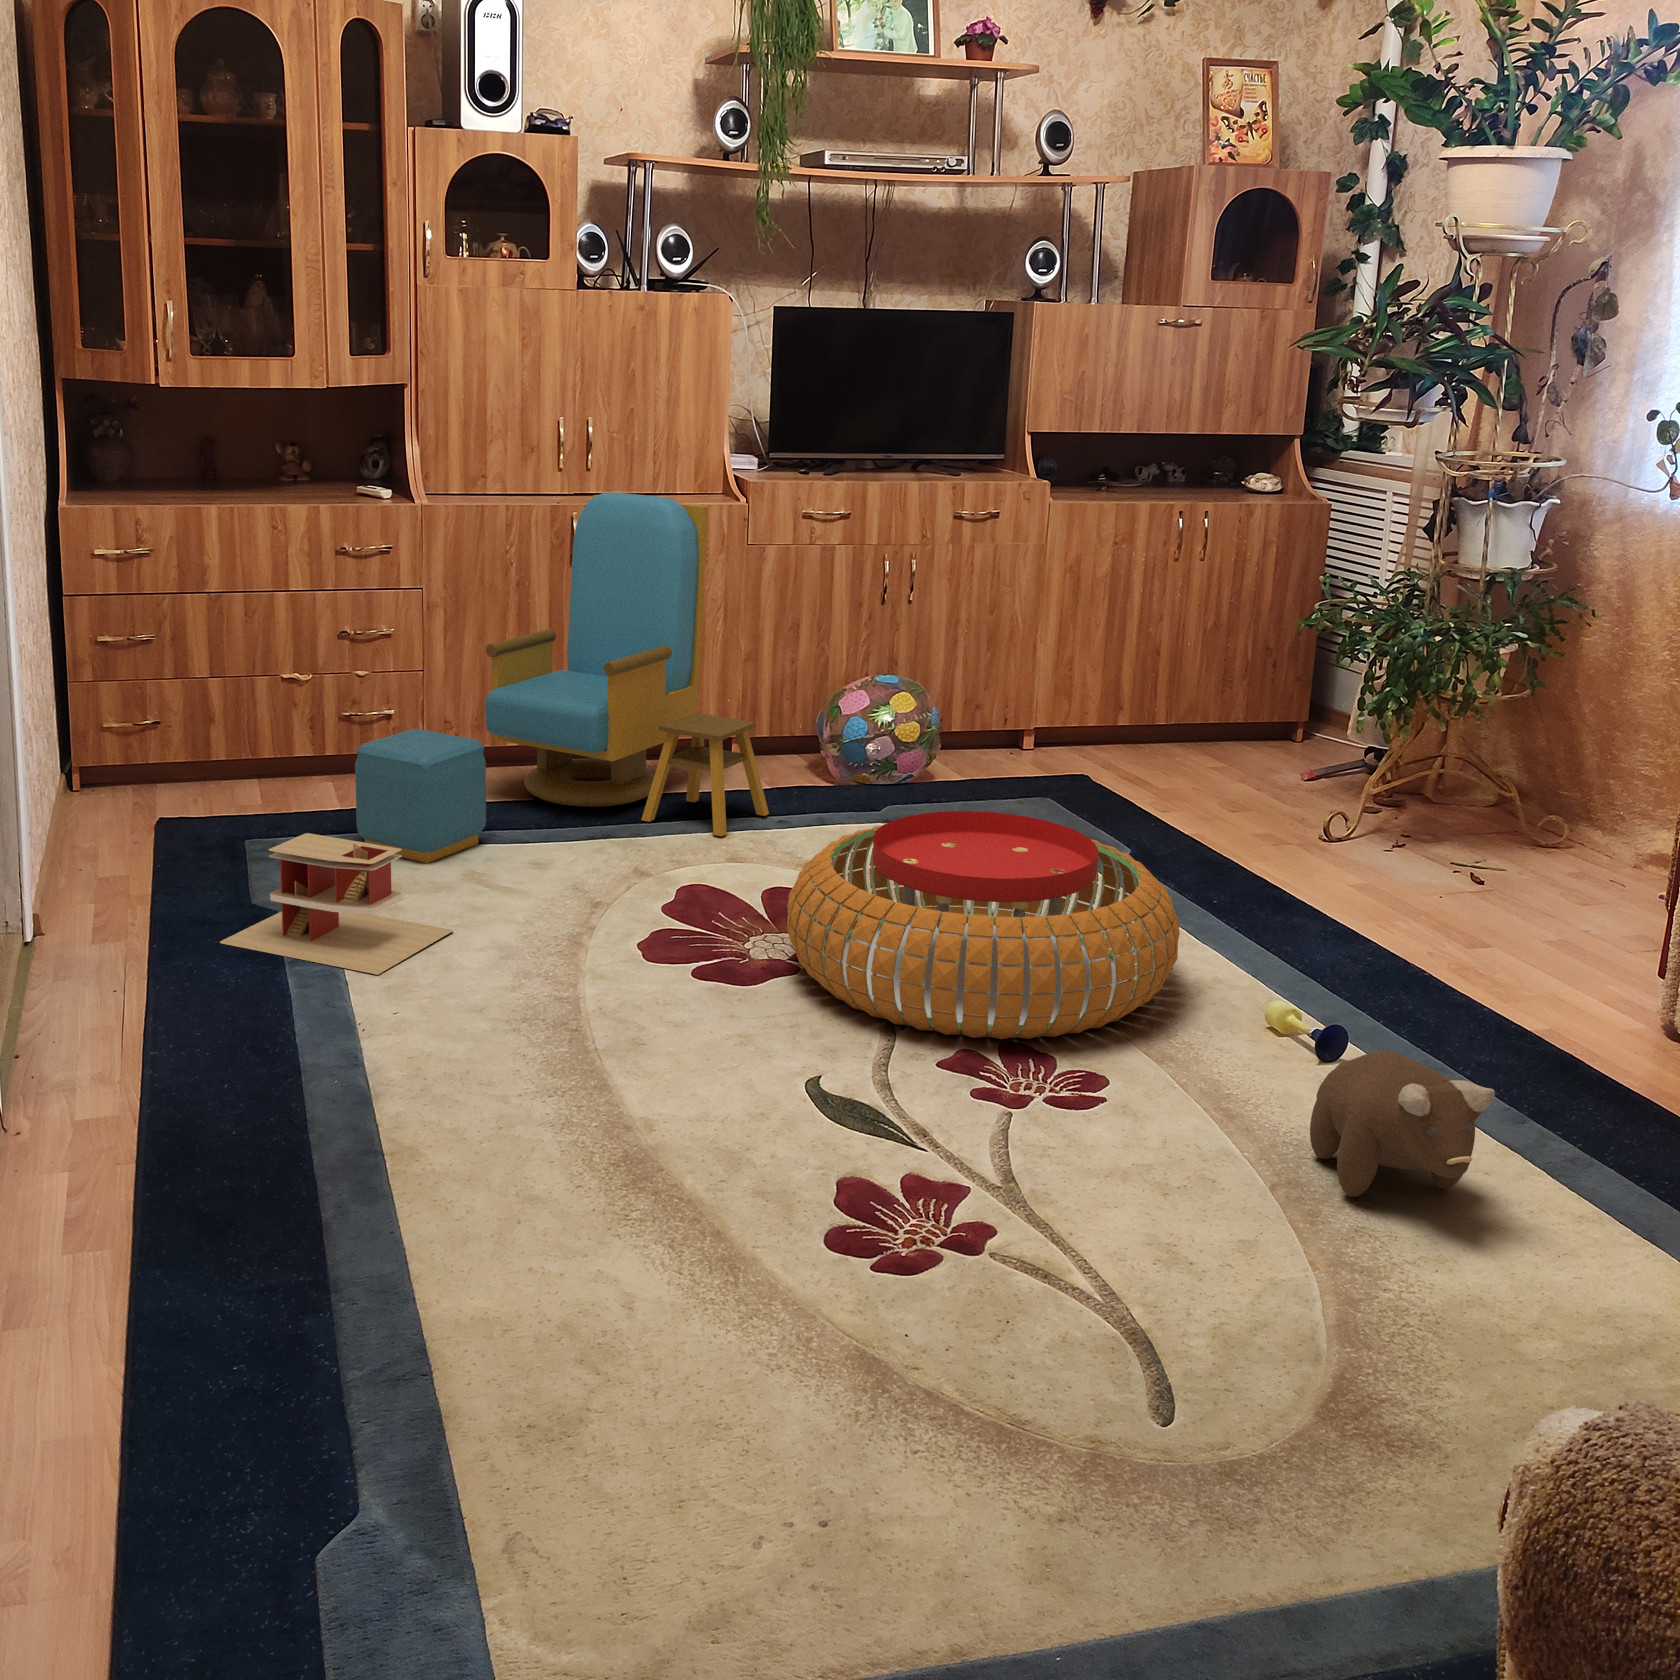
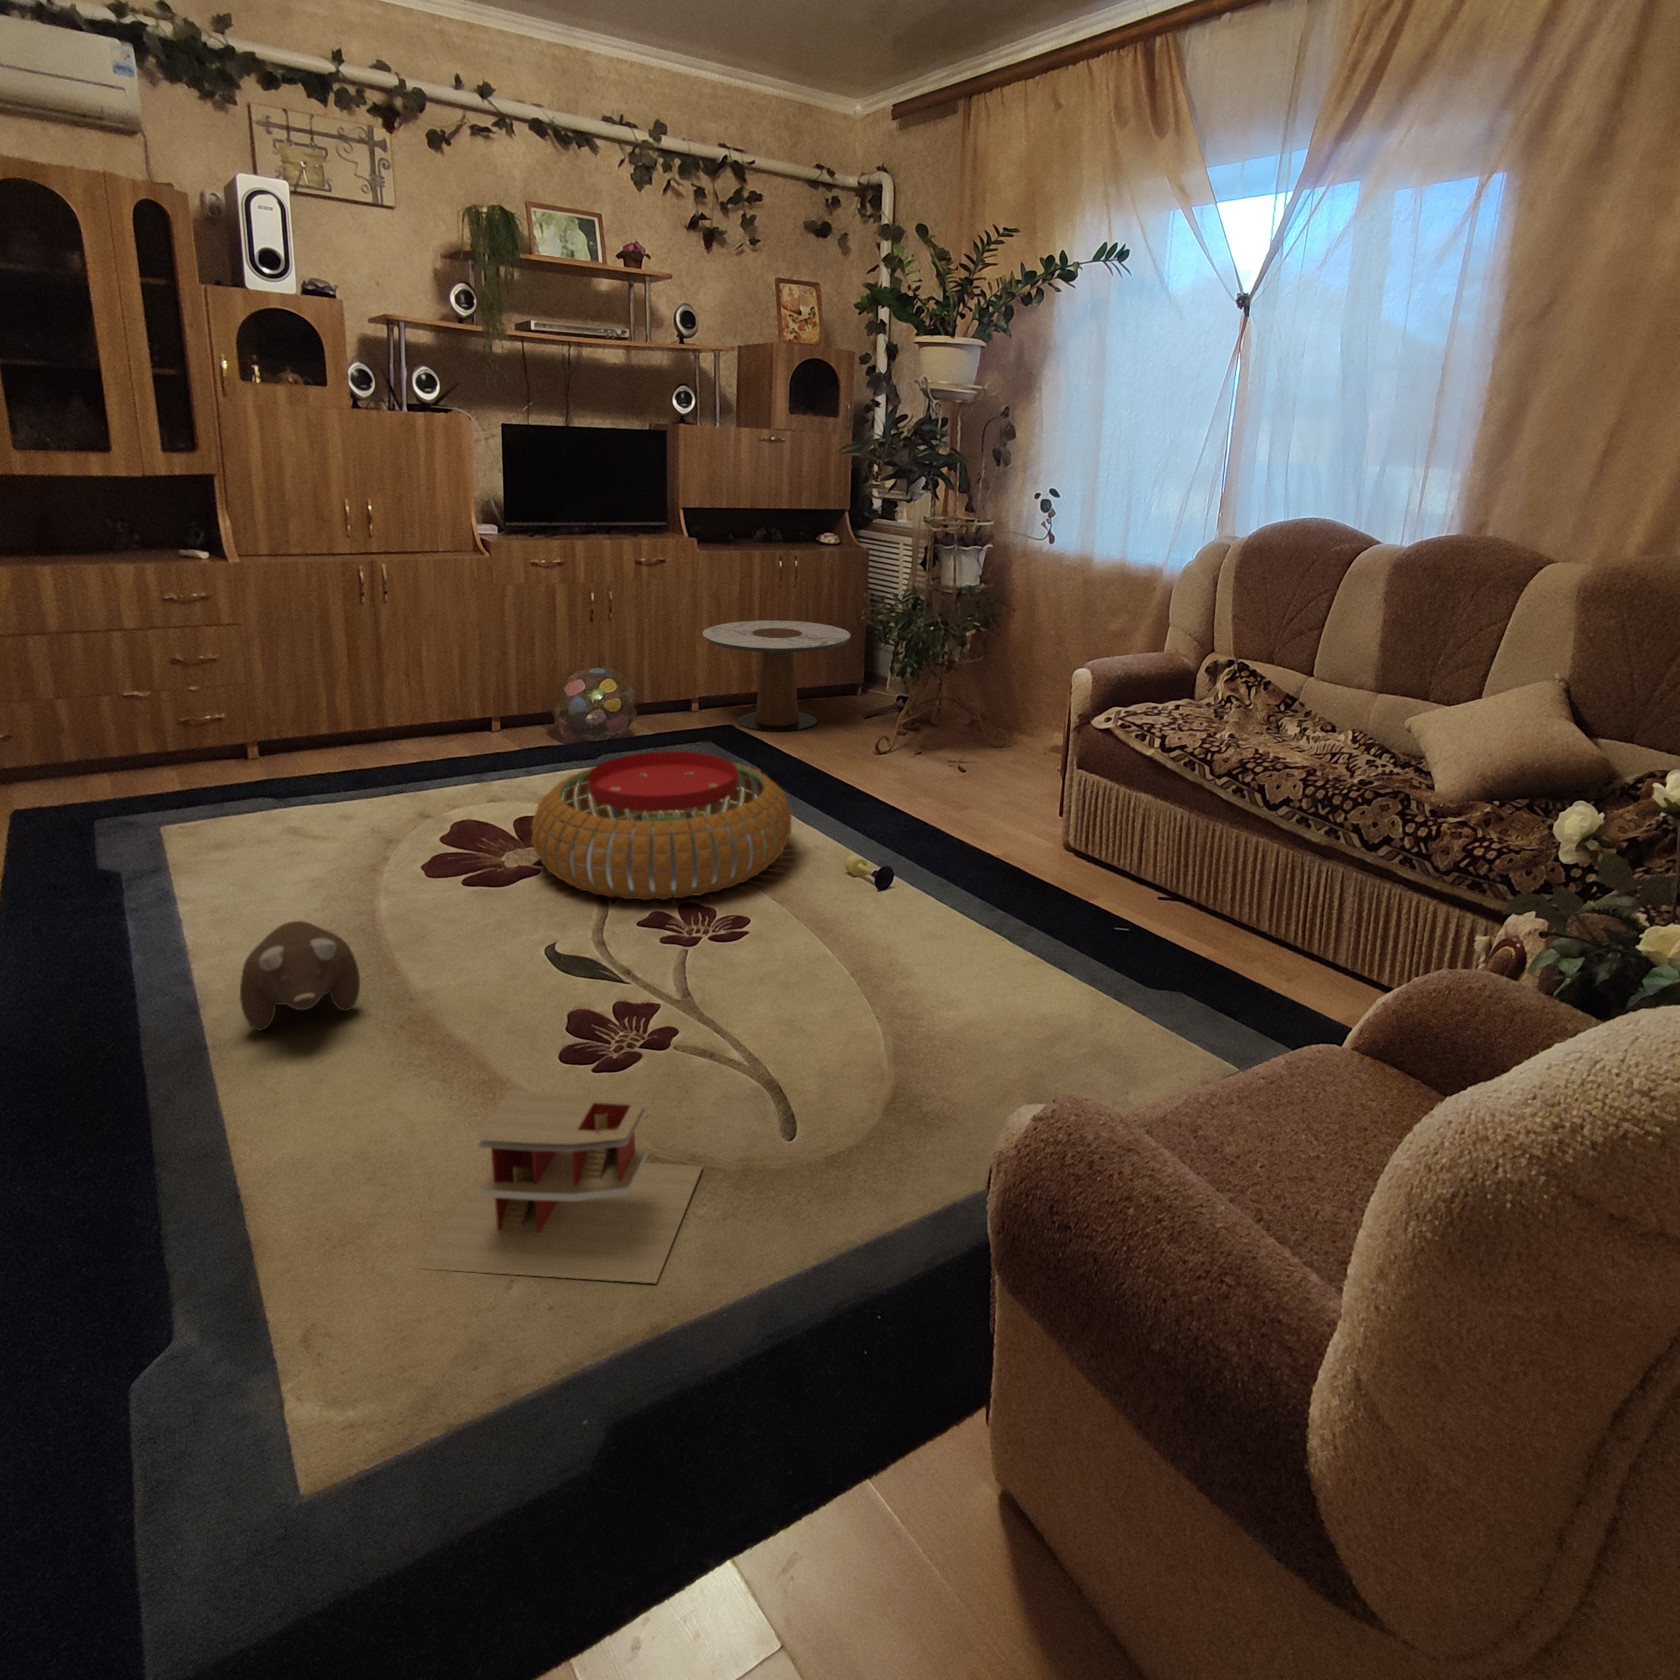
armchair: present [355,492,769,863] -> none [190,552,526,824]
side table: none [1043,616,1289,800] -> present [703,620,850,732]
toy house: present [220,833,454,975] -> present [416,1091,702,1283]
plush toy: present [1310,1051,1495,1197] -> present [240,921,360,1030]

